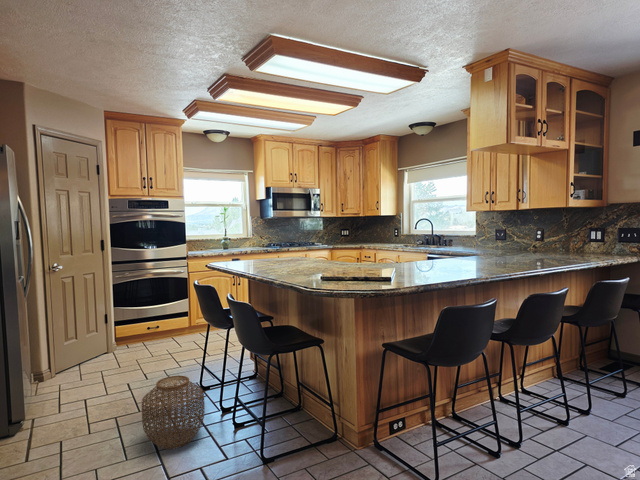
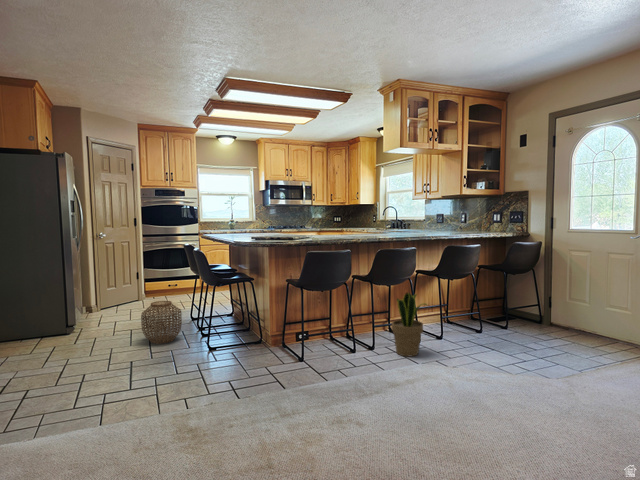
potted plant: none [541,354,602,455] -> present [392,293,427,356]

